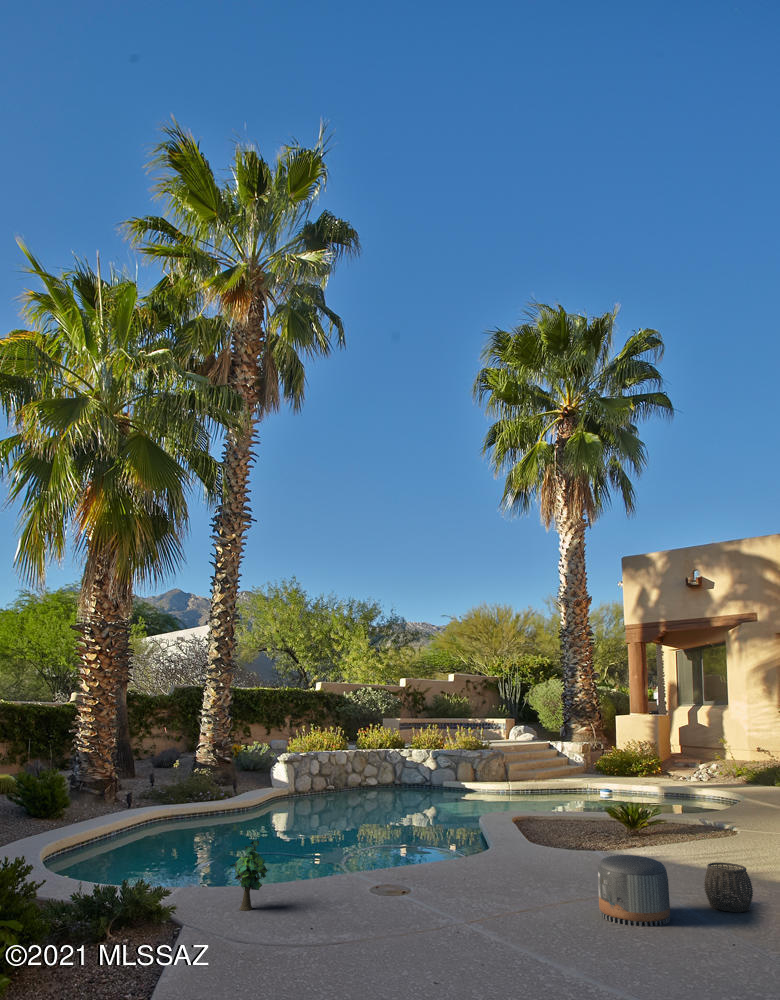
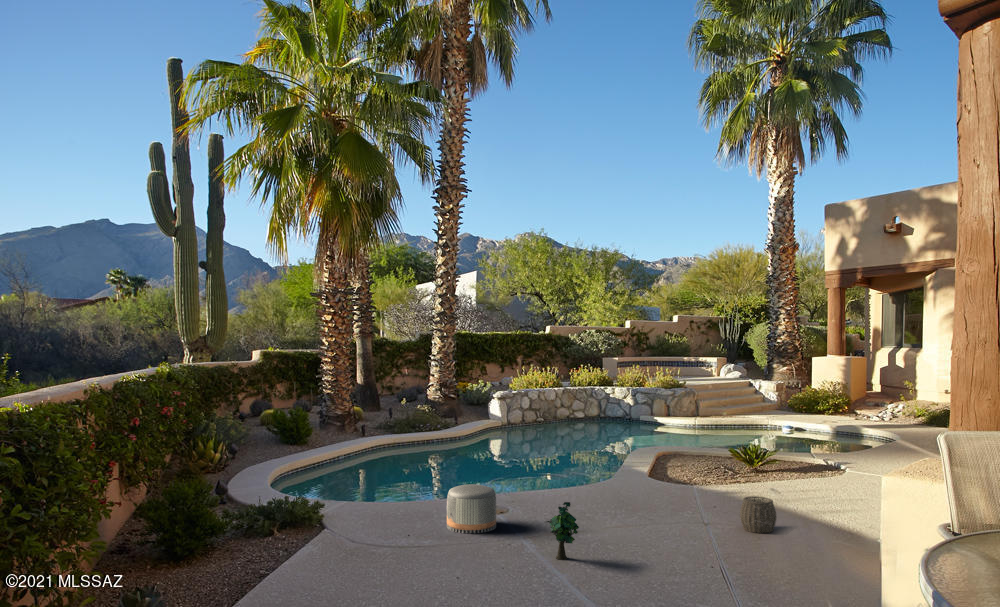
decorative plant: present [230,841,268,911] -> present [547,502,579,560]
pouf: present [598,855,670,926] -> present [447,484,496,533]

